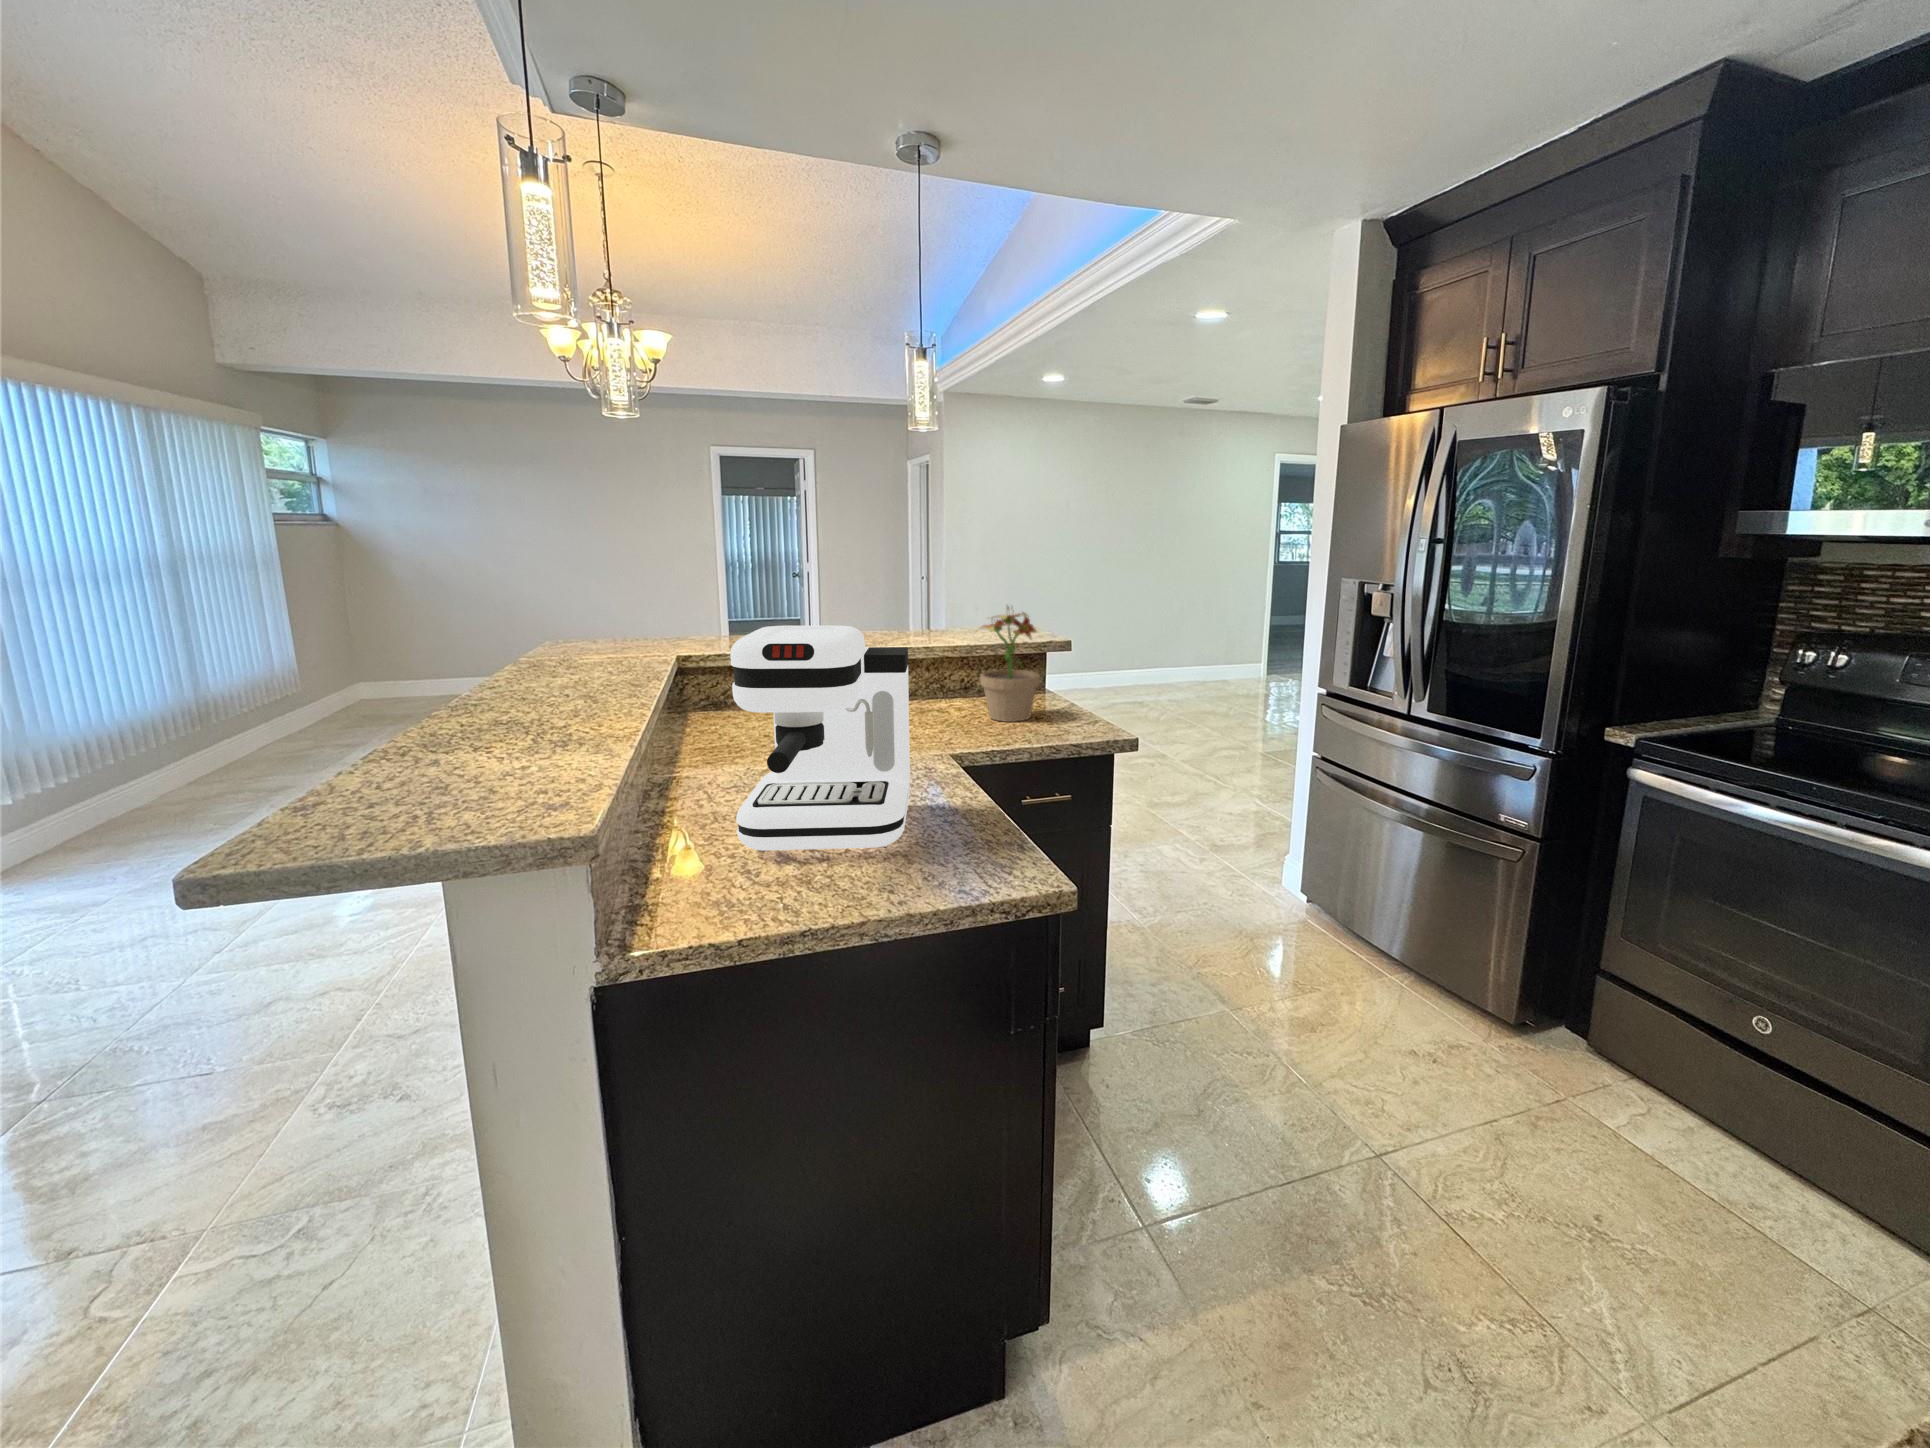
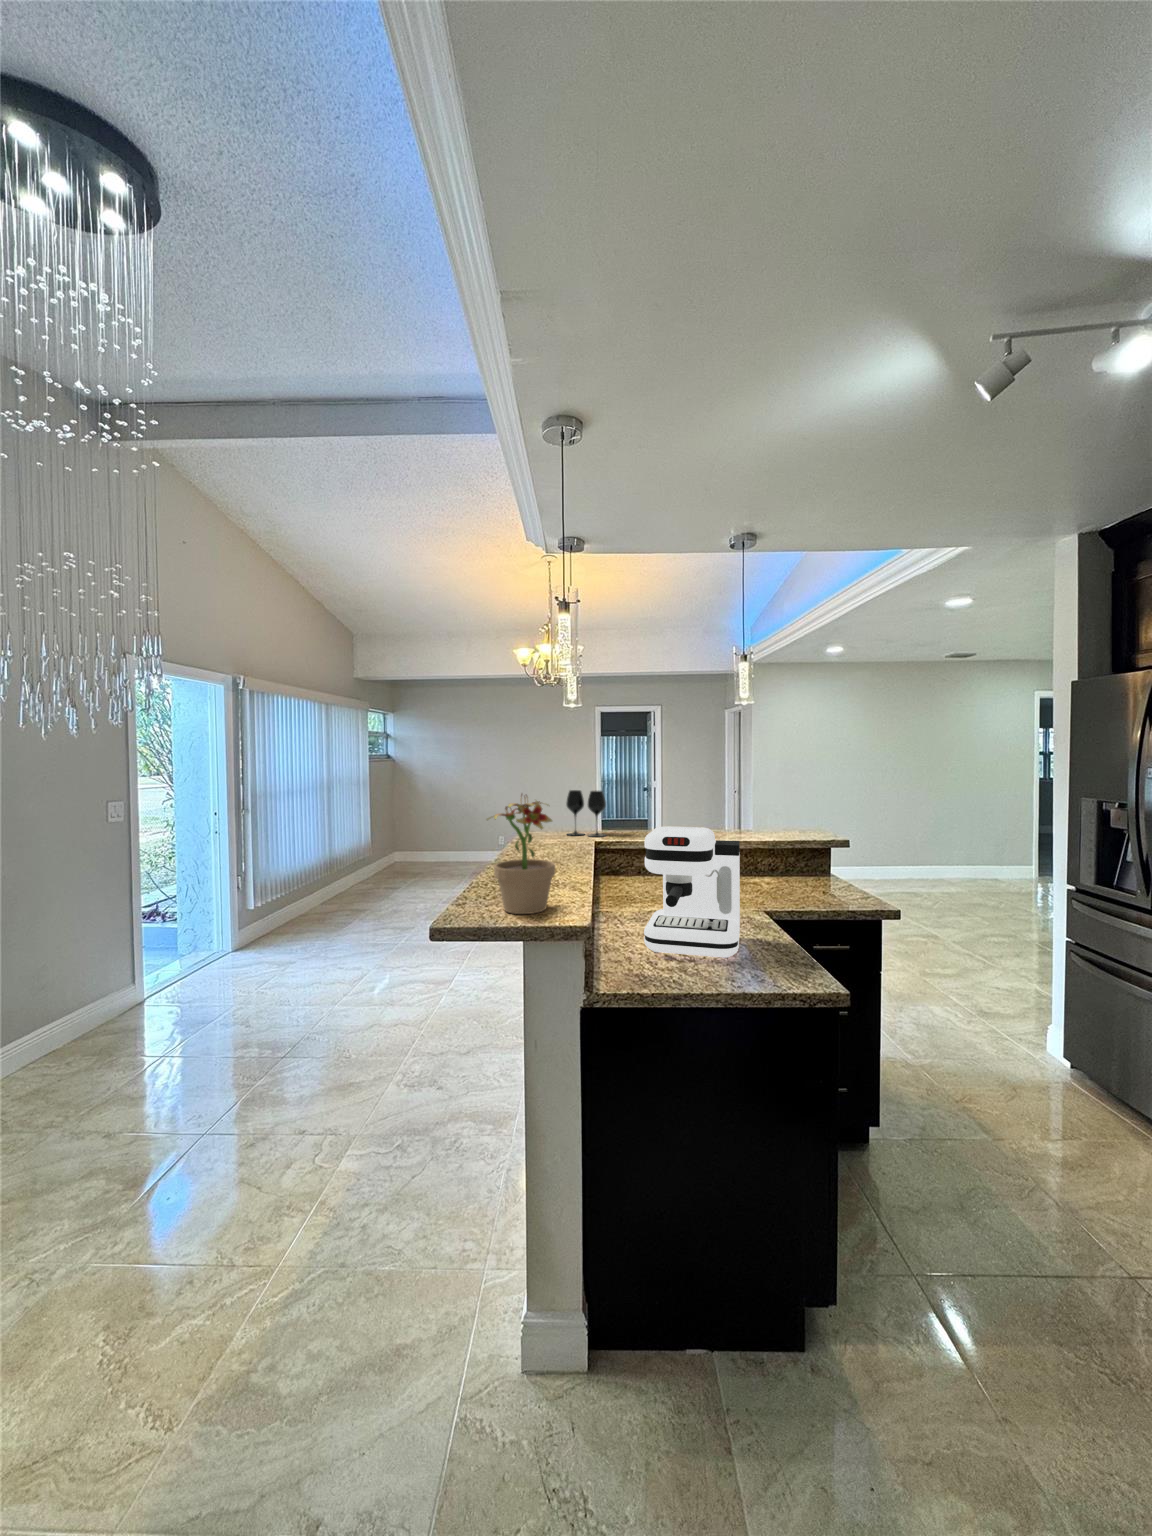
wine glass: none [627,569,704,648] -> present [566,790,606,837]
potted plant: present [980,607,1040,722] -> present [487,794,555,914]

